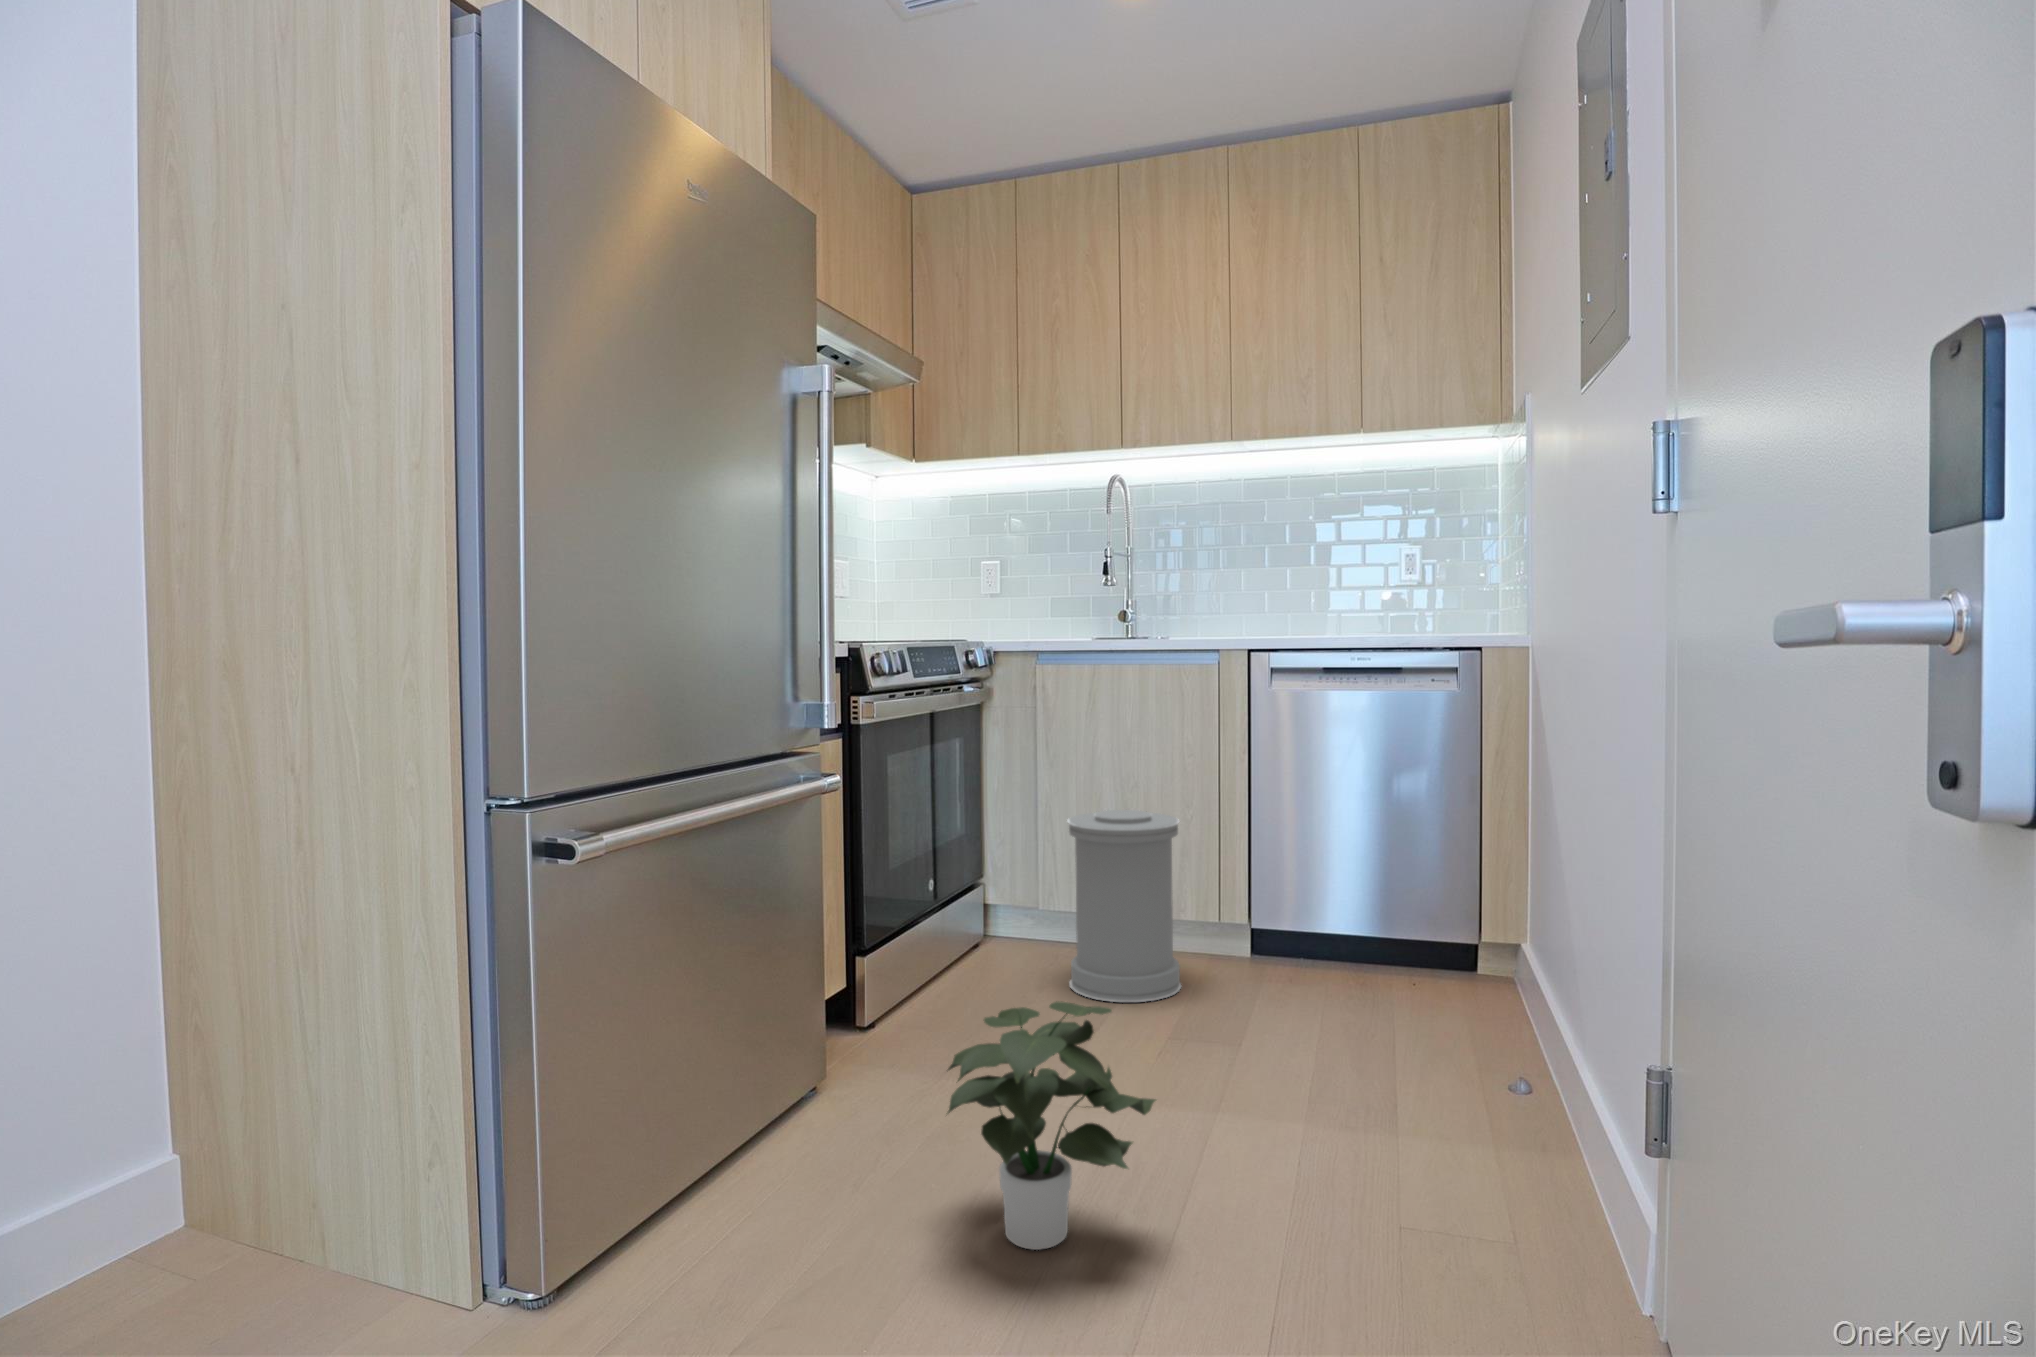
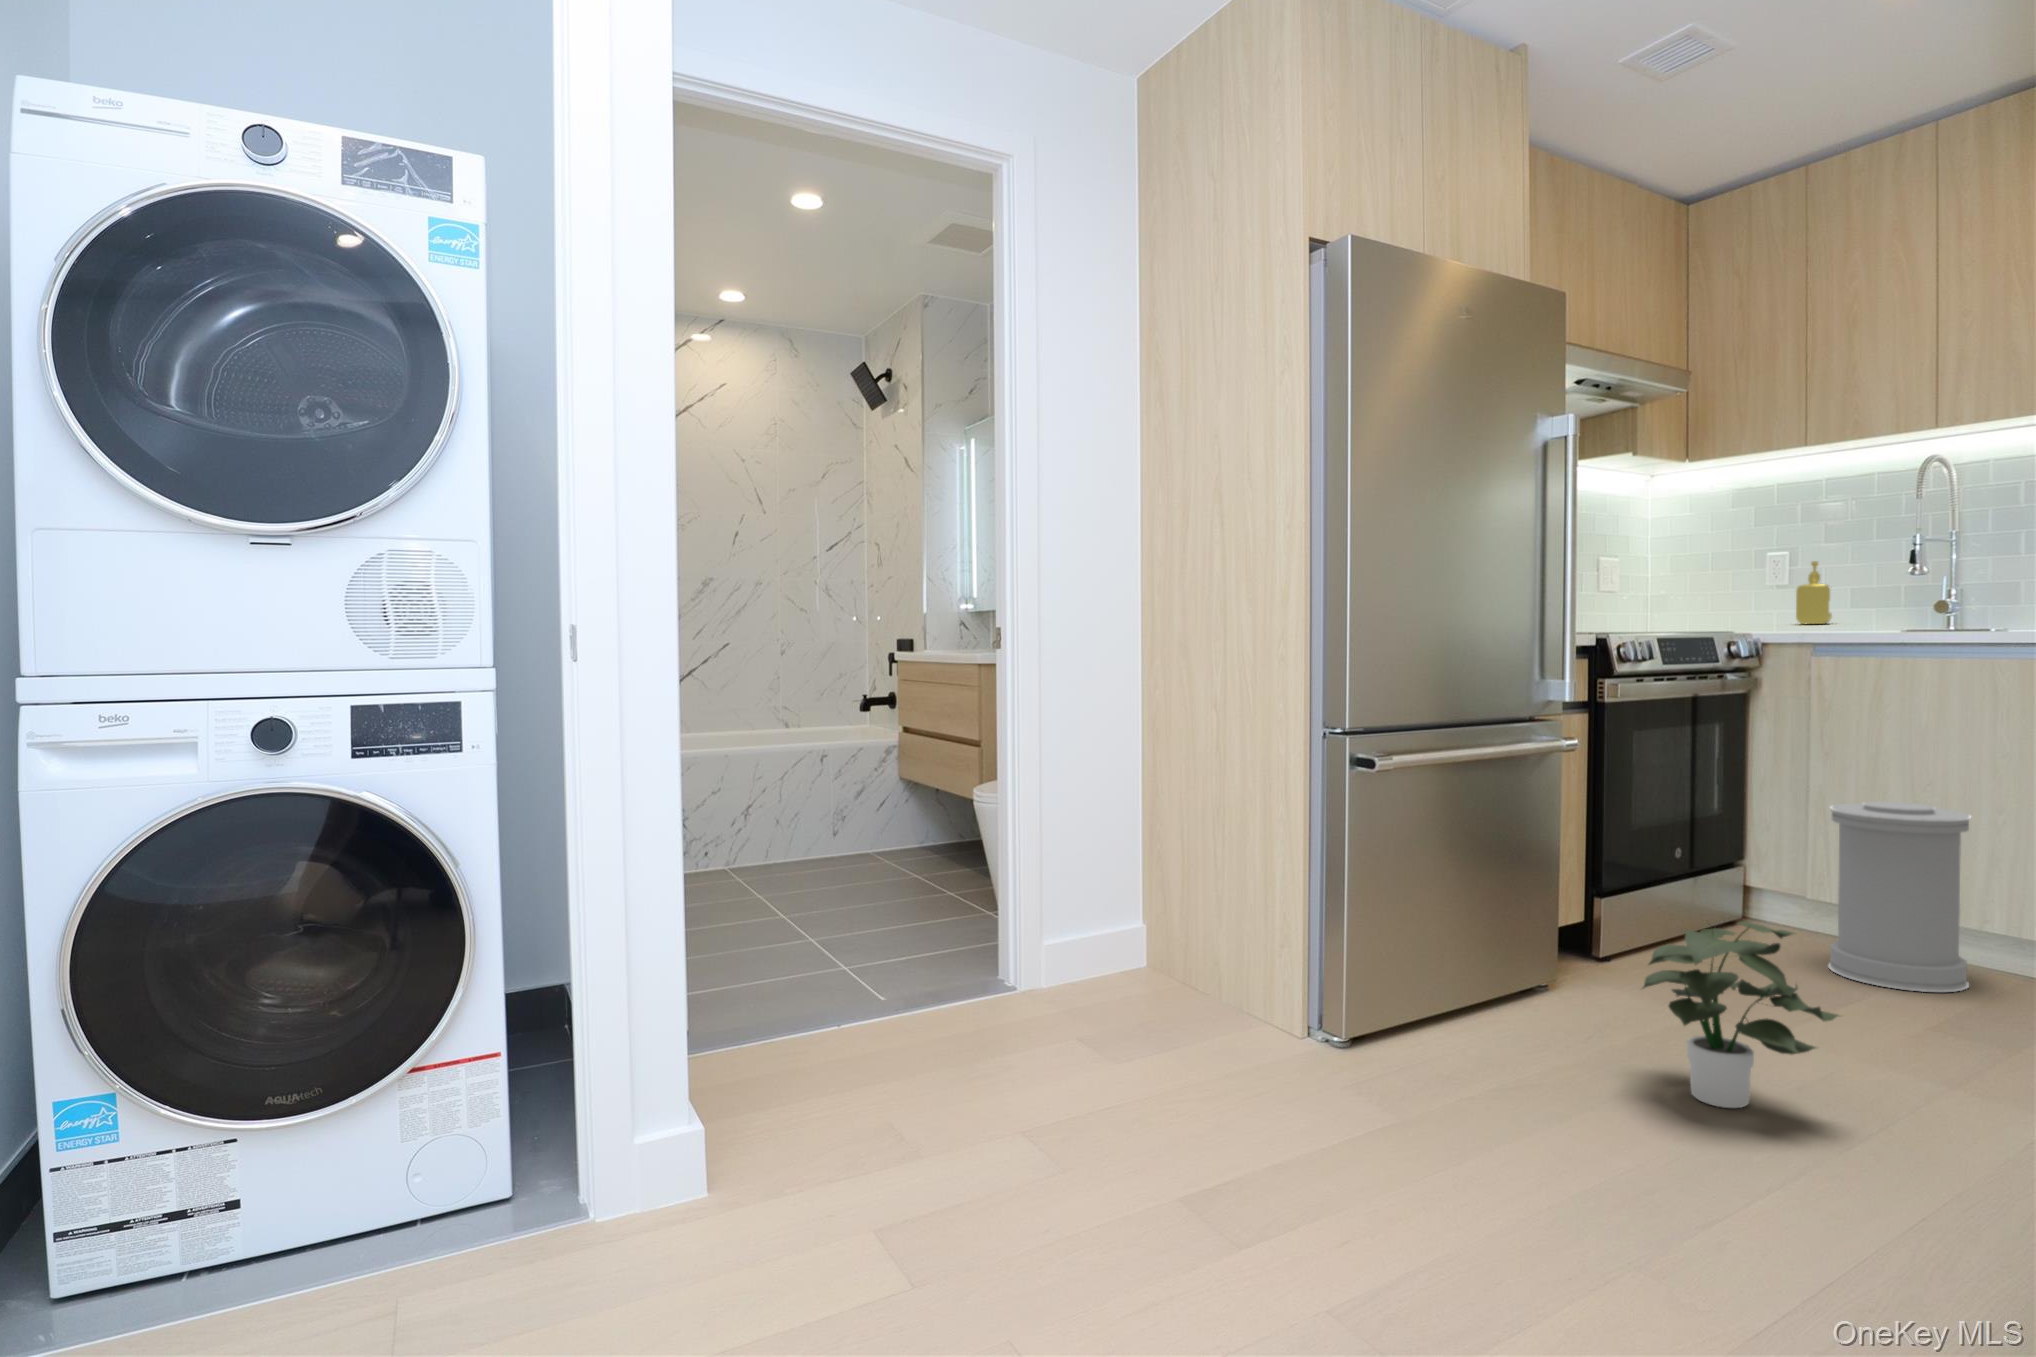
soap dispenser: none [1009,571,1037,632] -> present [1796,561,1832,624]

